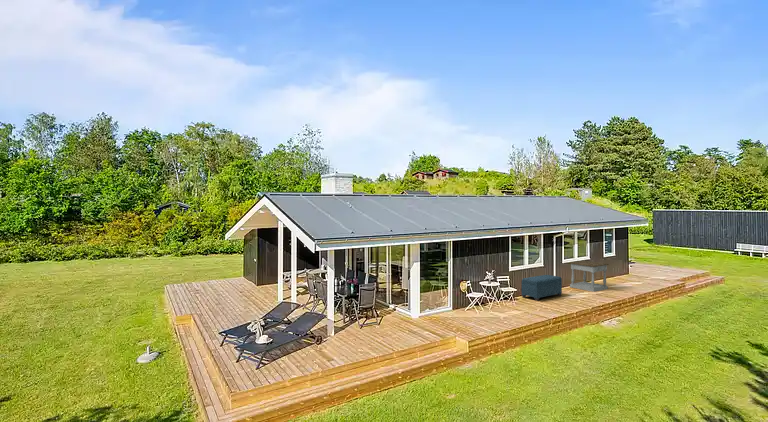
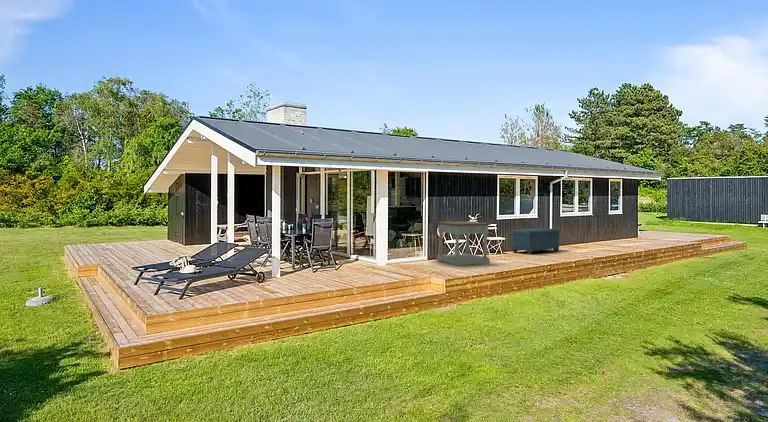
side table: present [570,261,608,292] -> present [436,221,491,265]

